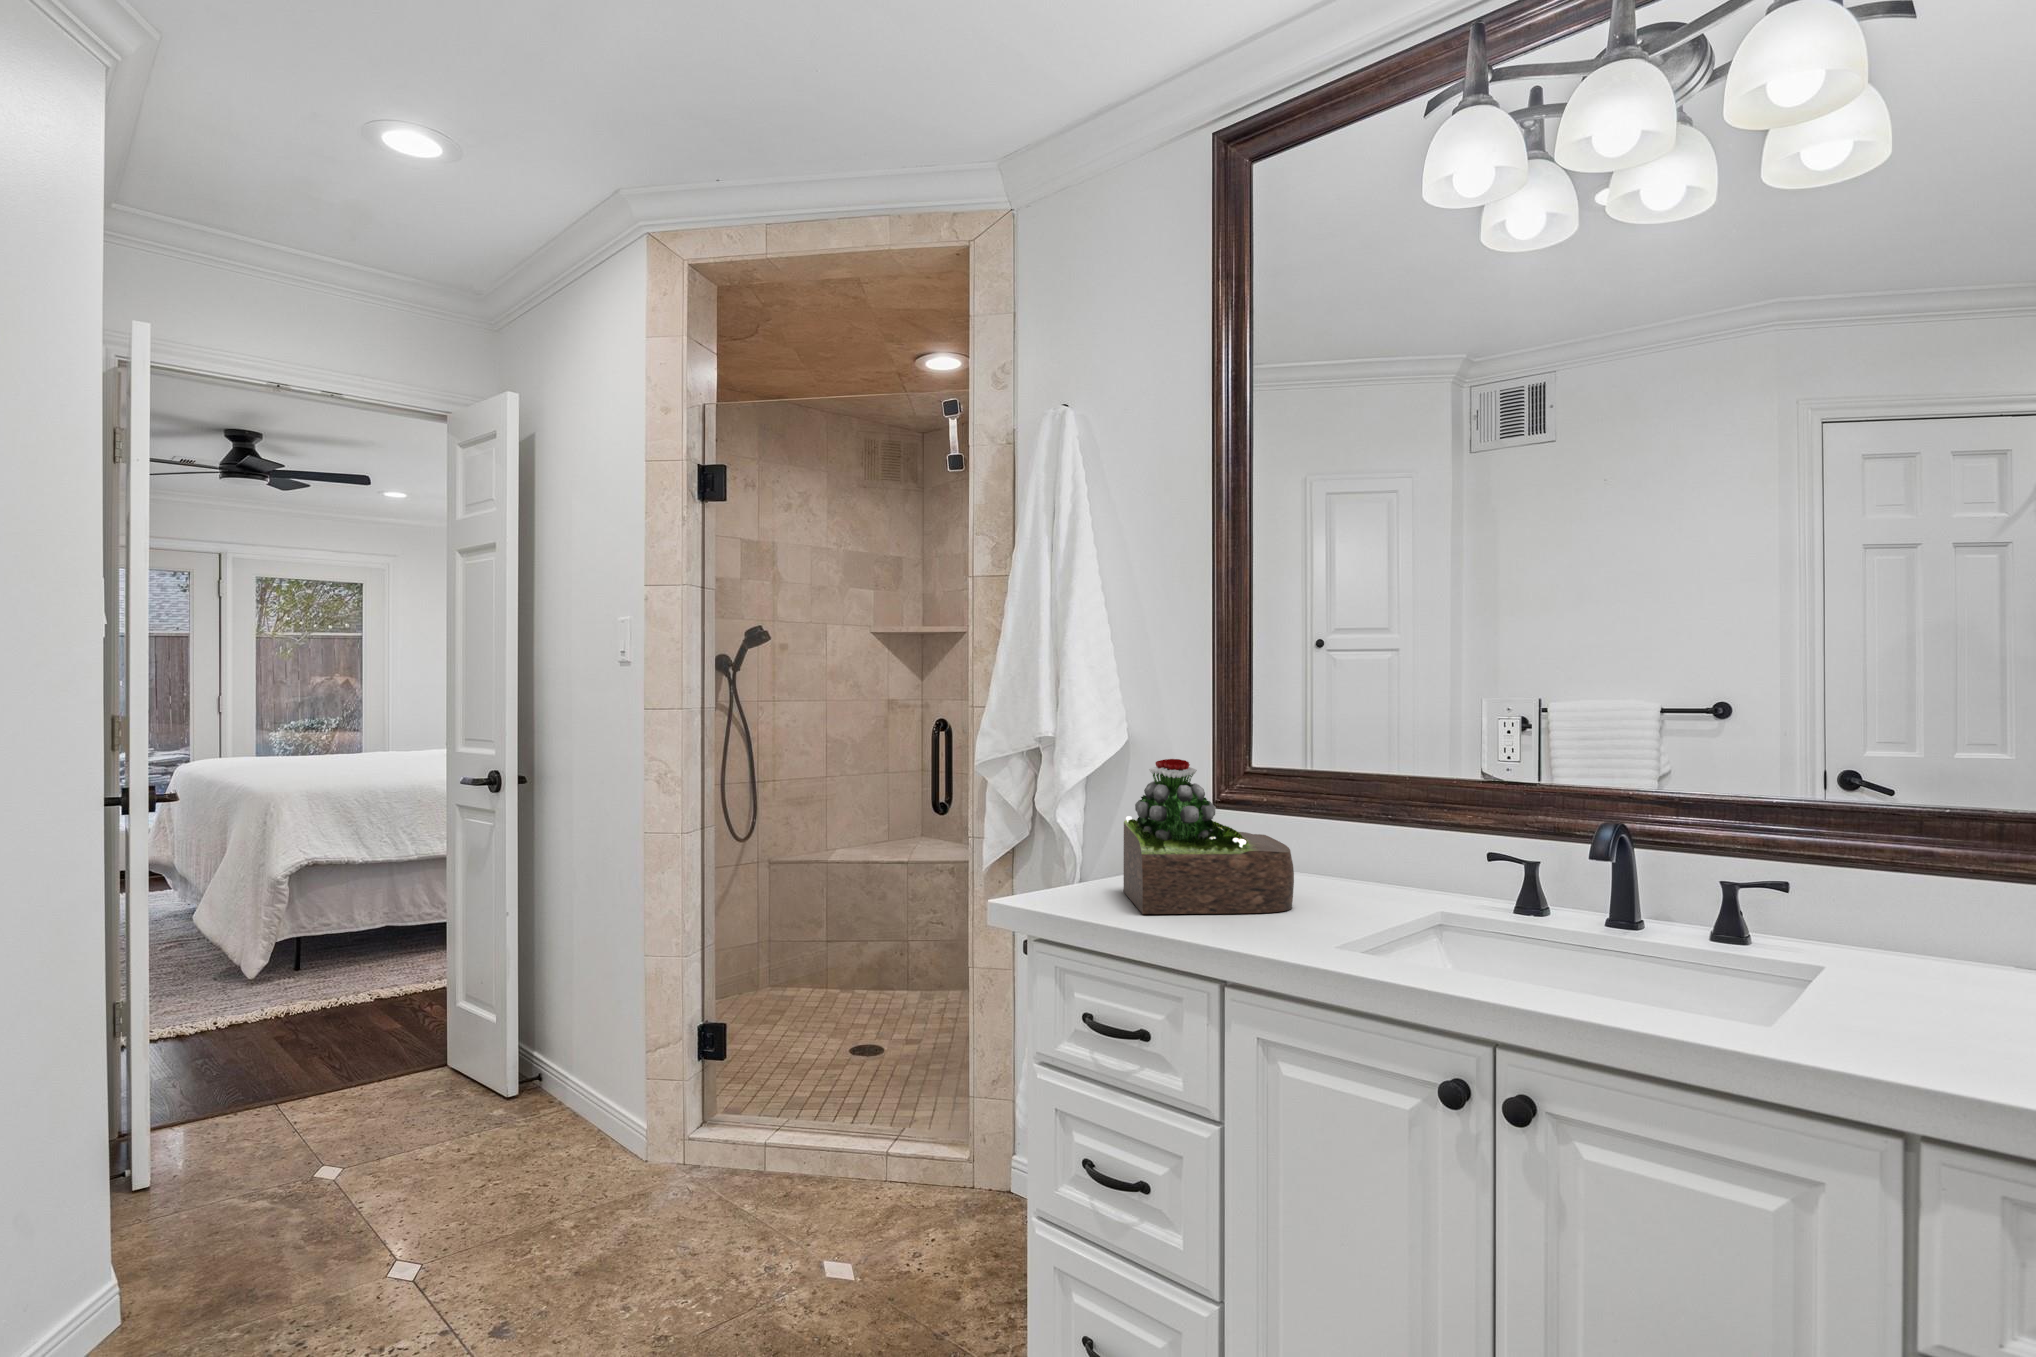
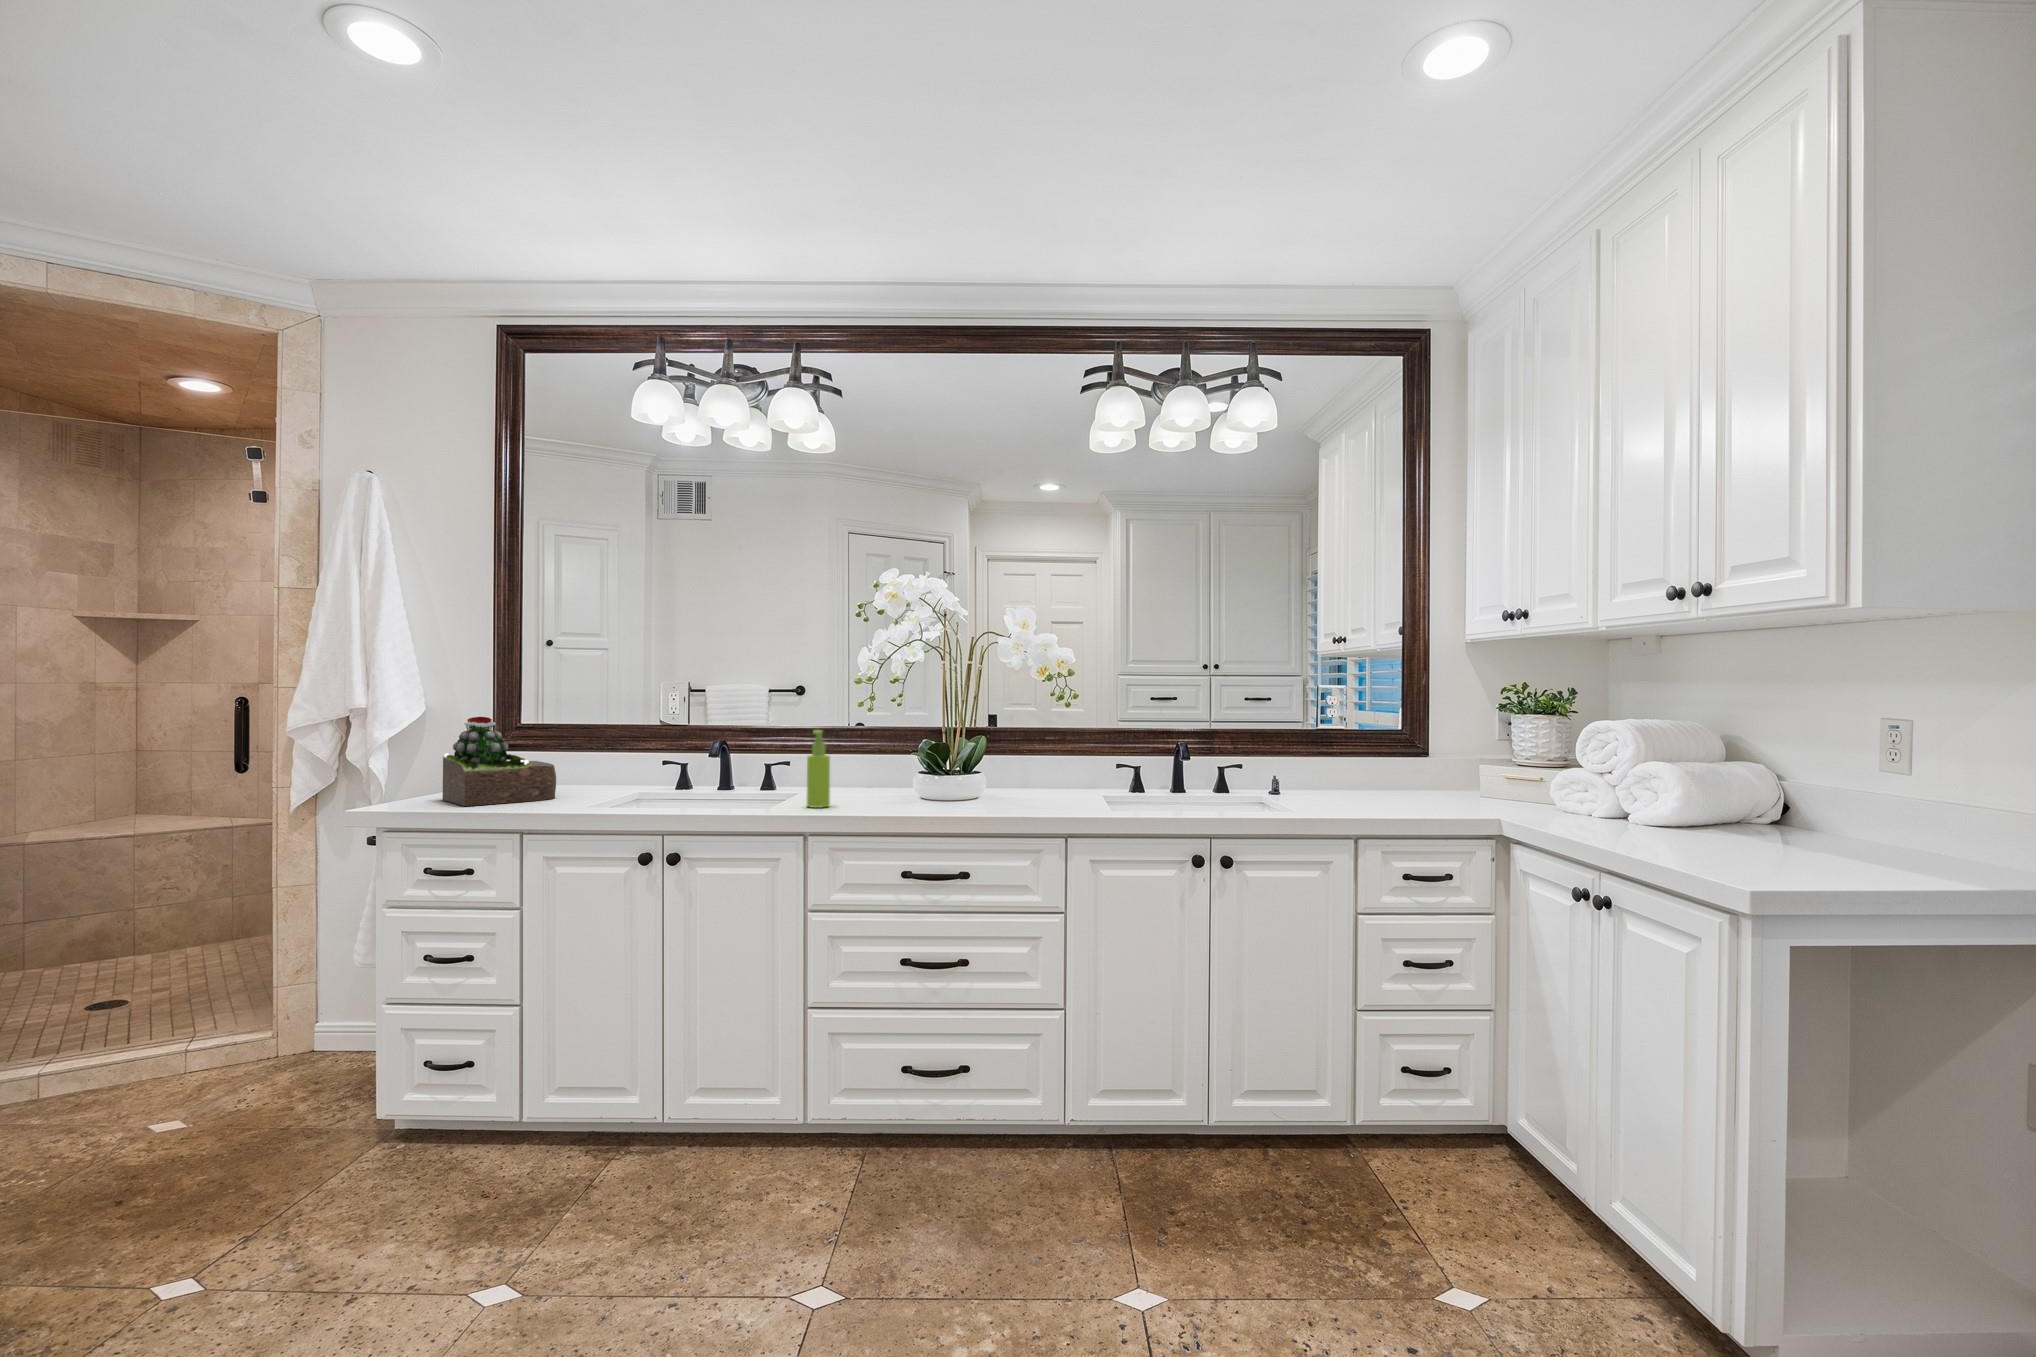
soap dispenser: none [1886,831,1965,1047] -> present [807,730,830,808]

